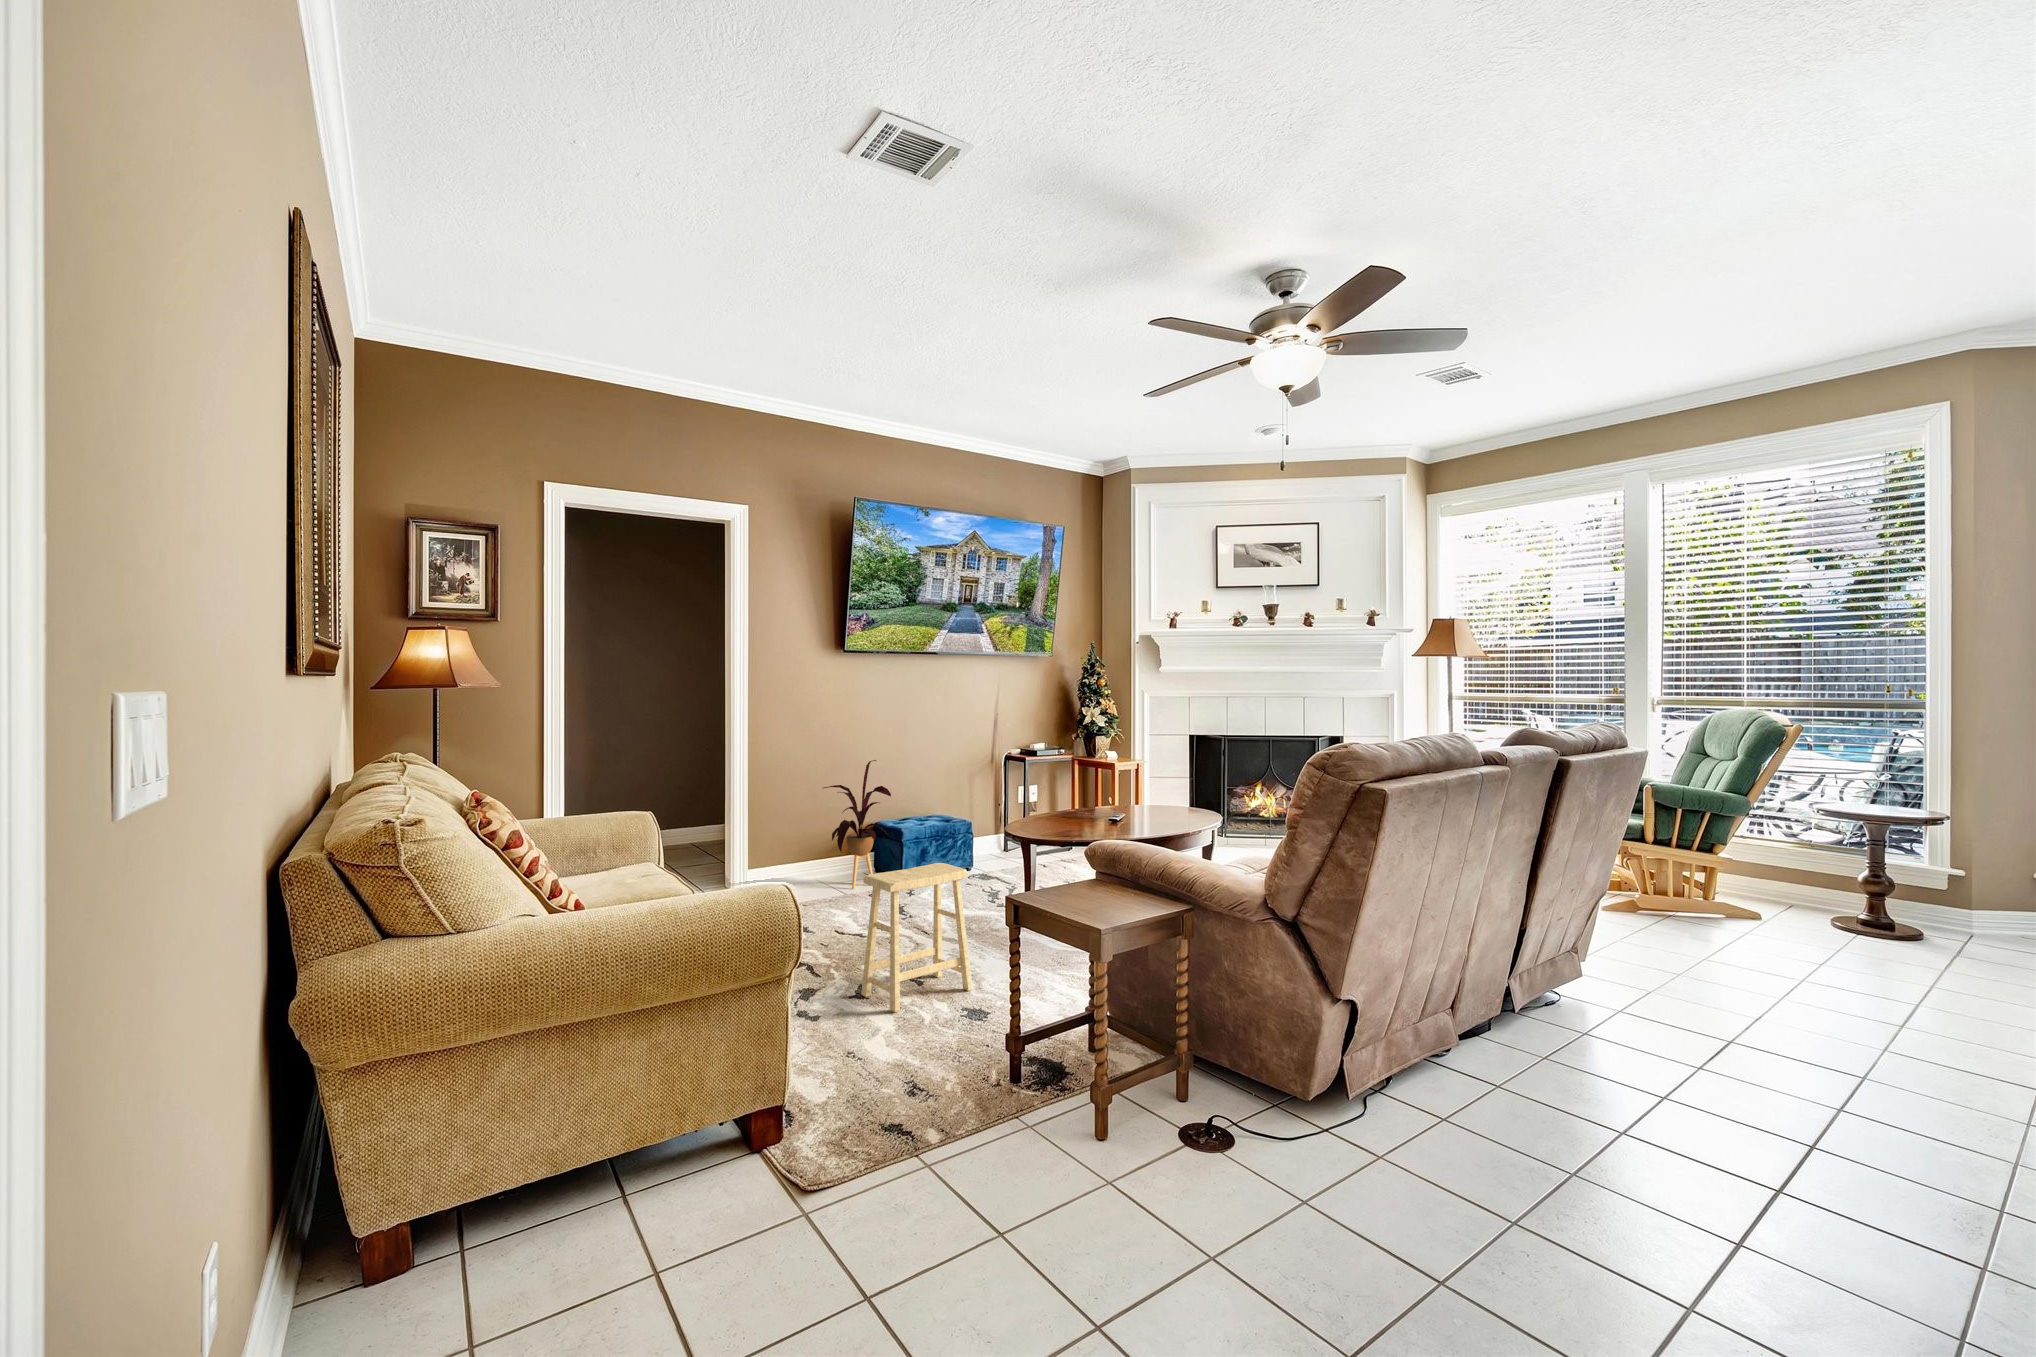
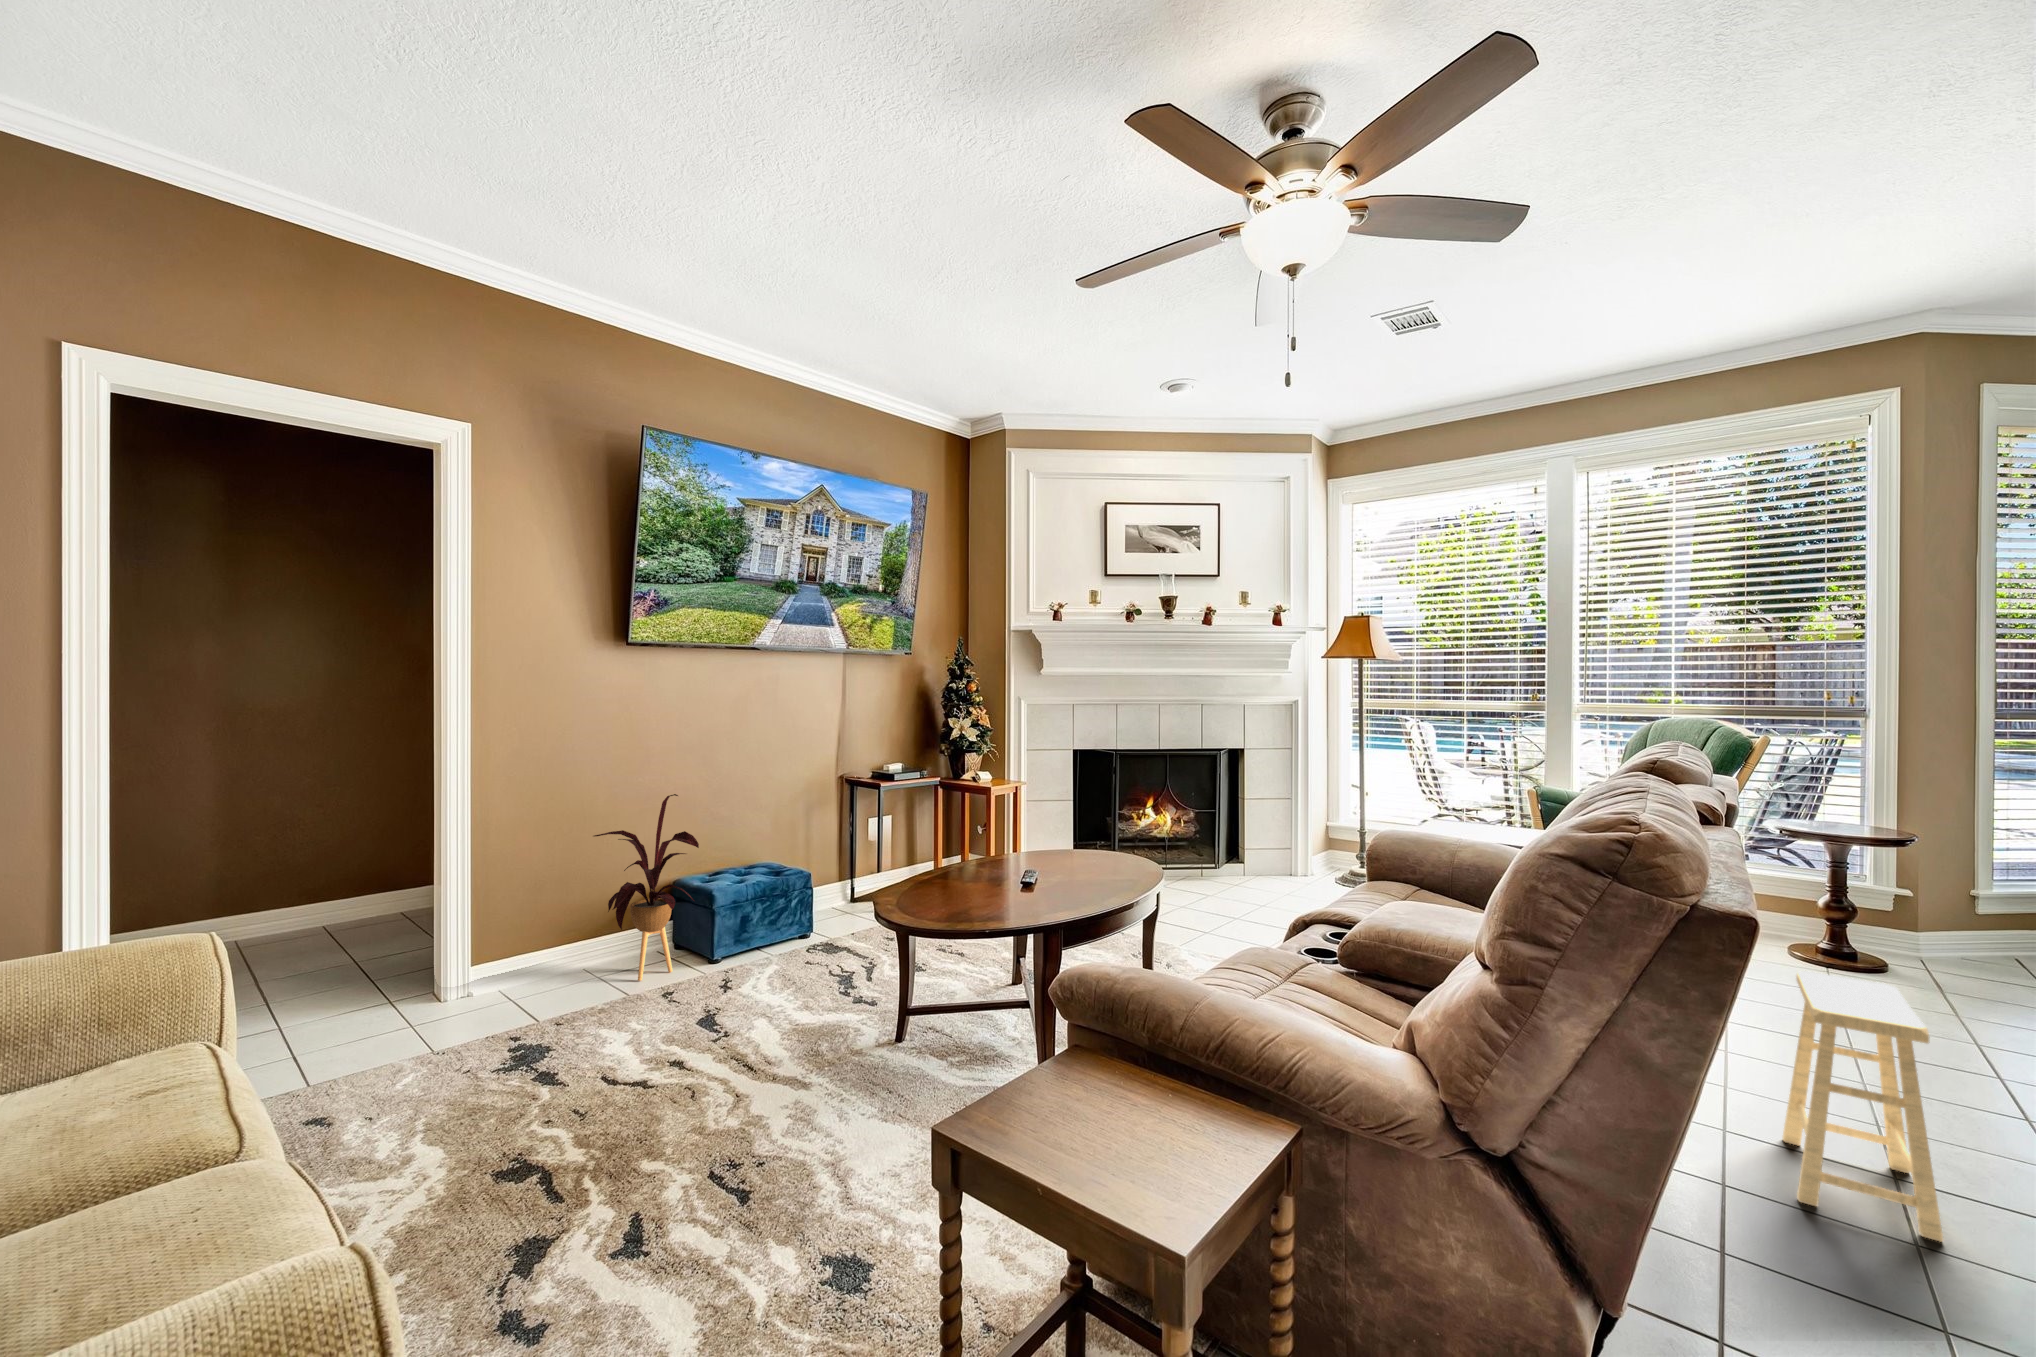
footstool: present [861,863,972,1012] -> present [1782,971,1943,1242]

